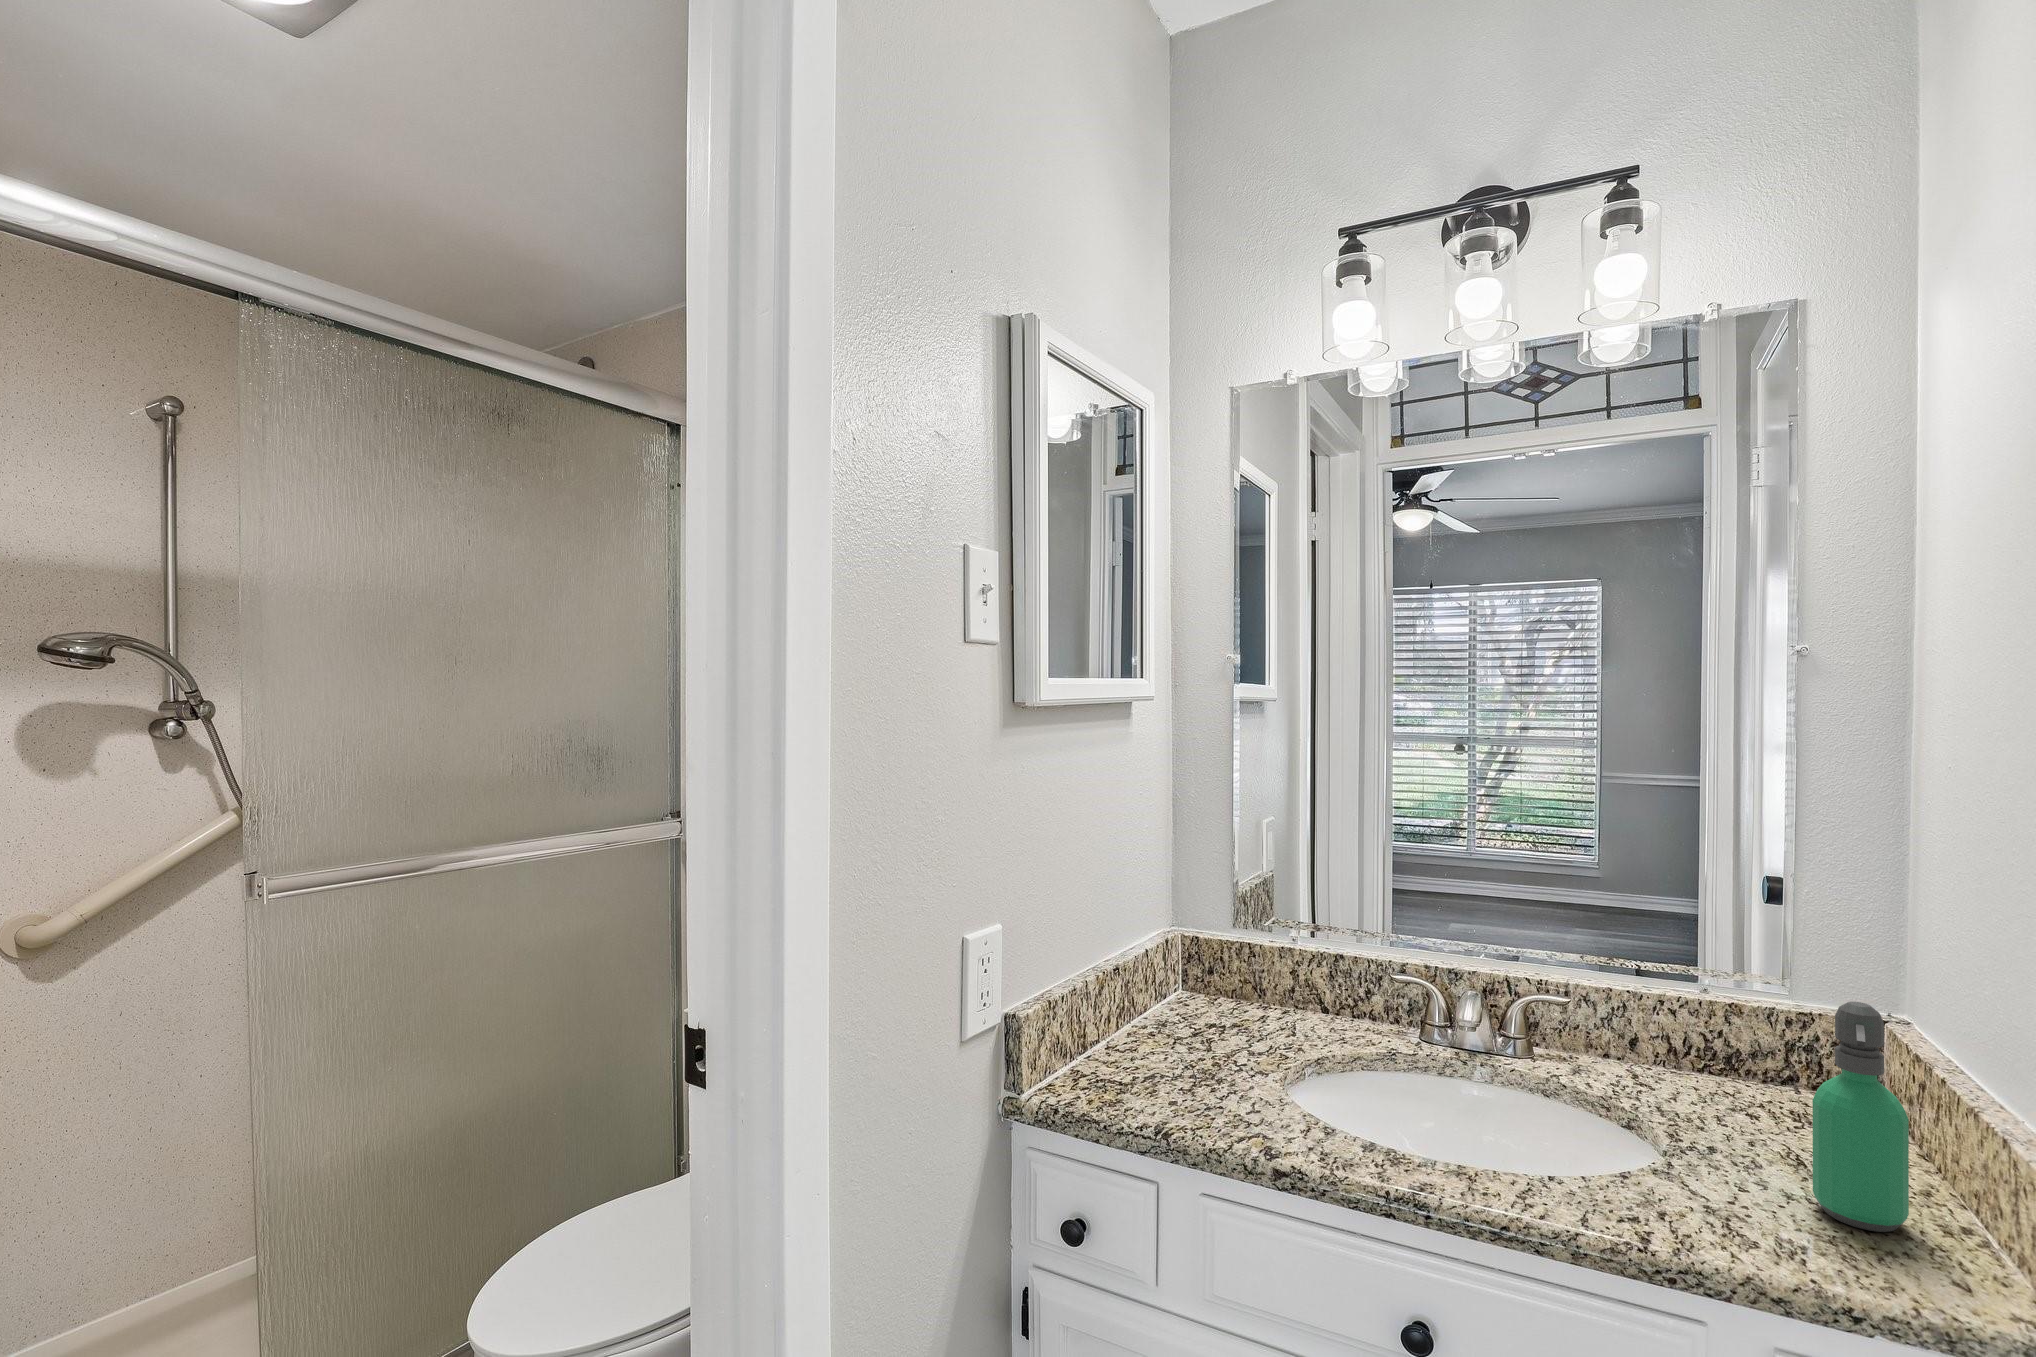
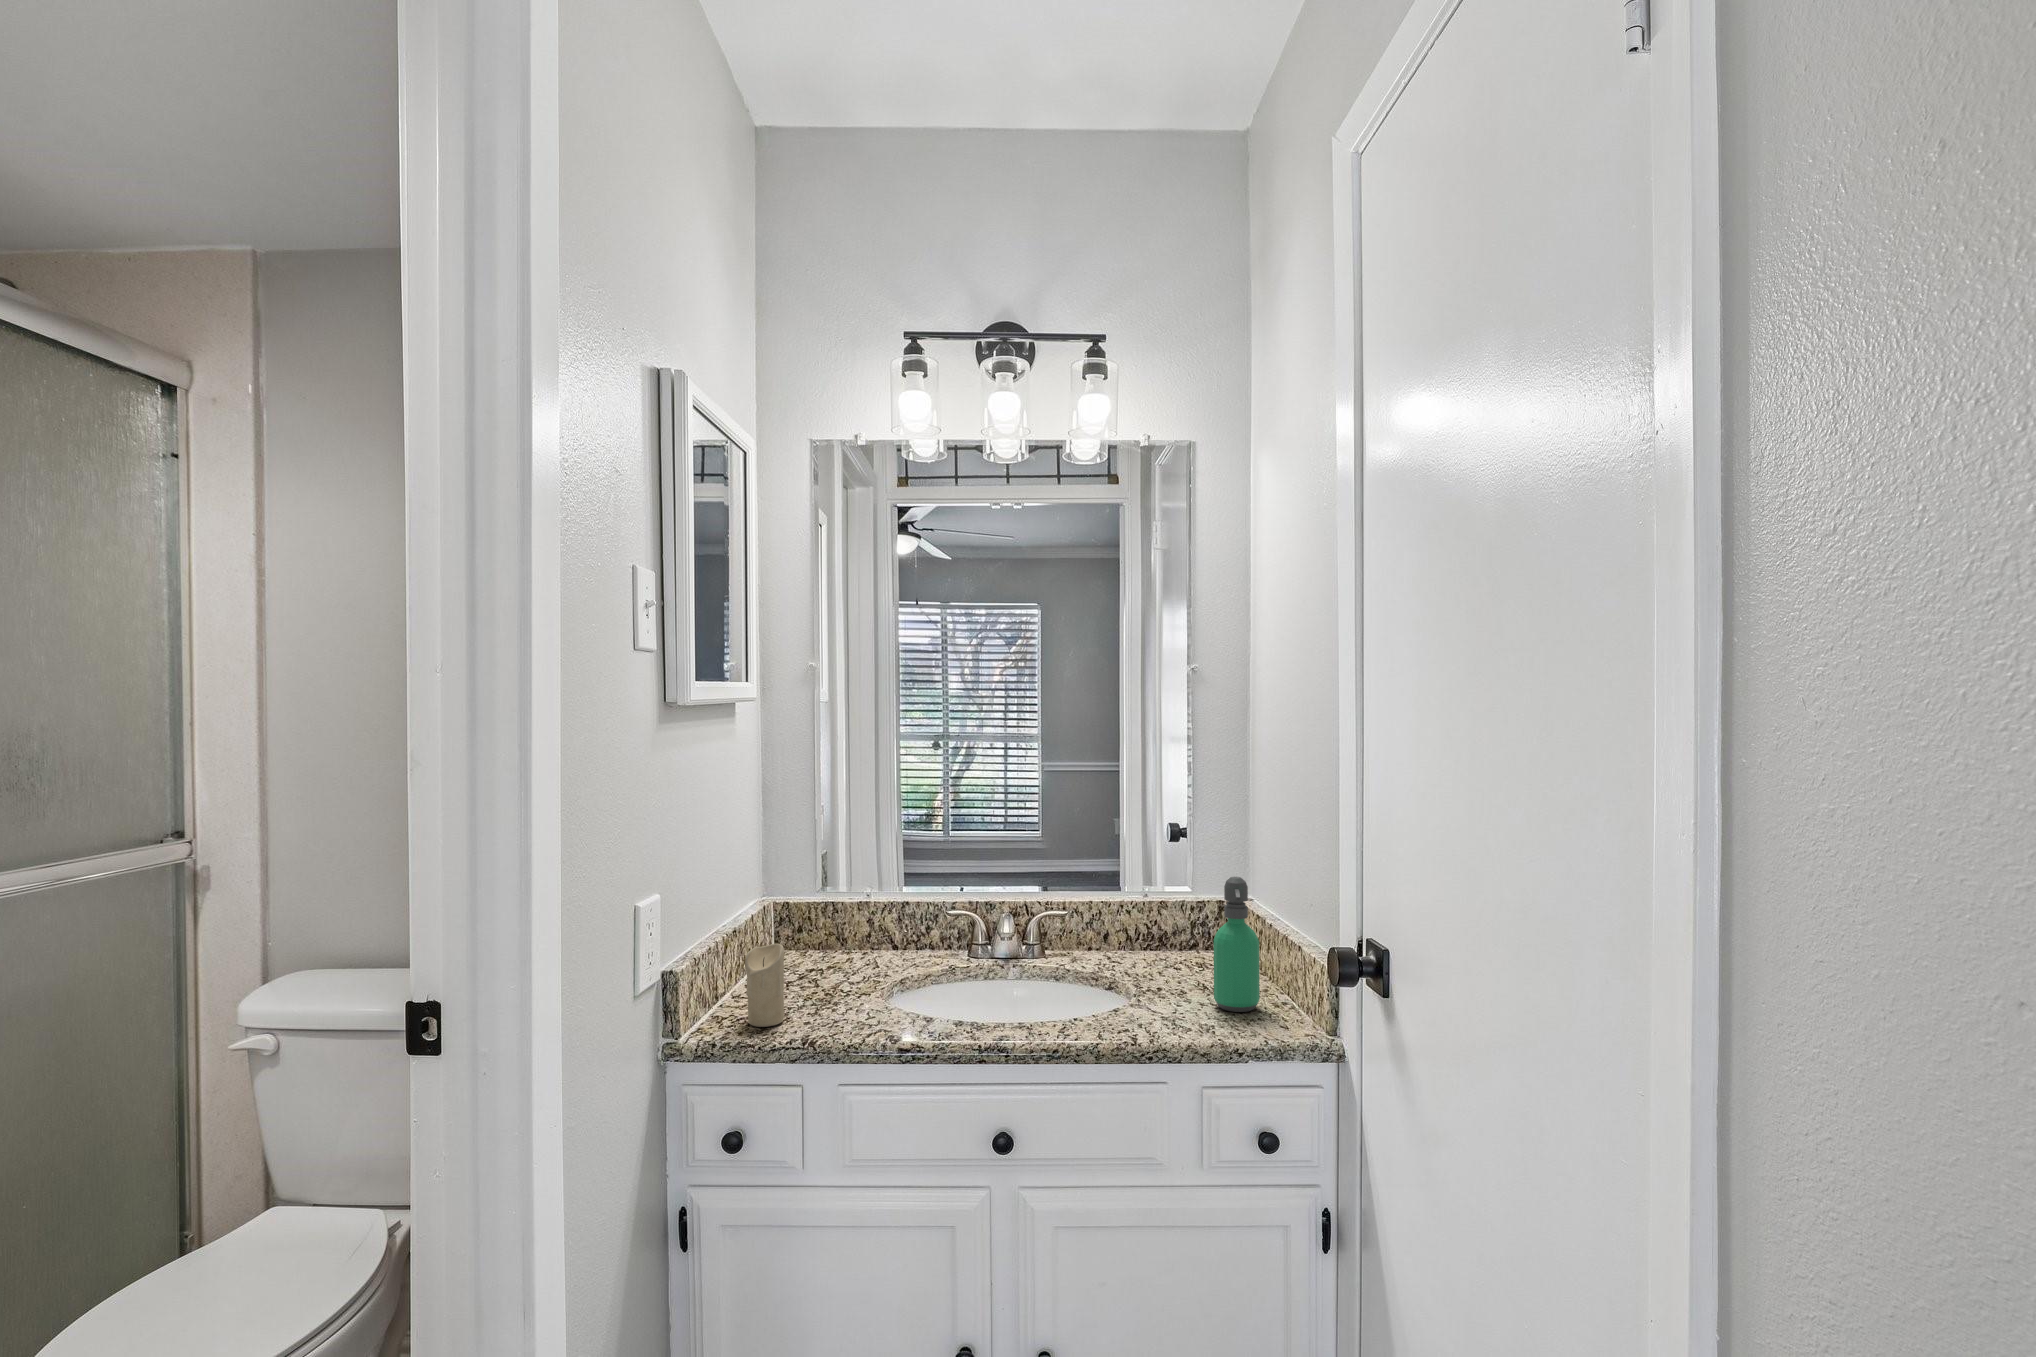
candle: none [1102,996,1148,1097] -> present [745,944,784,1027]

